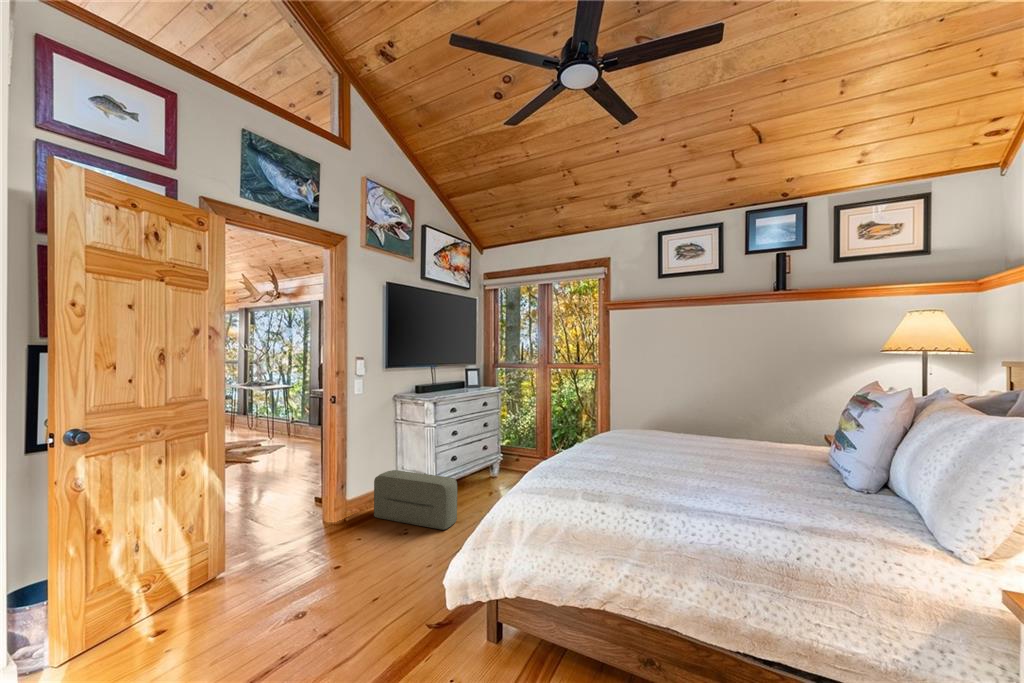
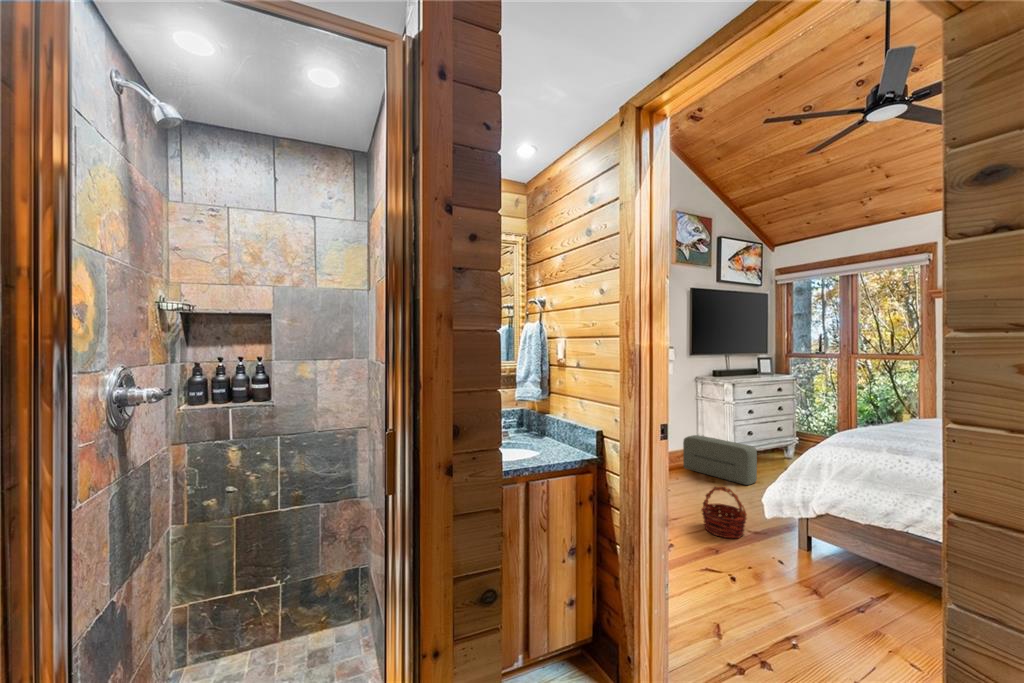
basket: none [364,568,429,652] -> present [702,487,747,538]

